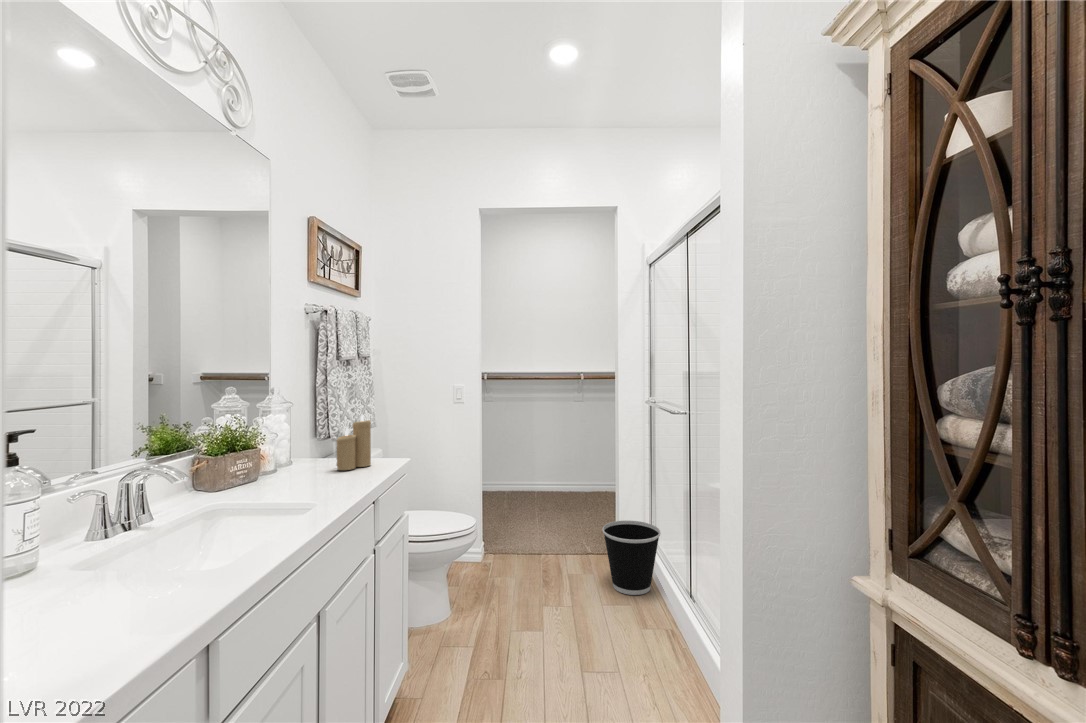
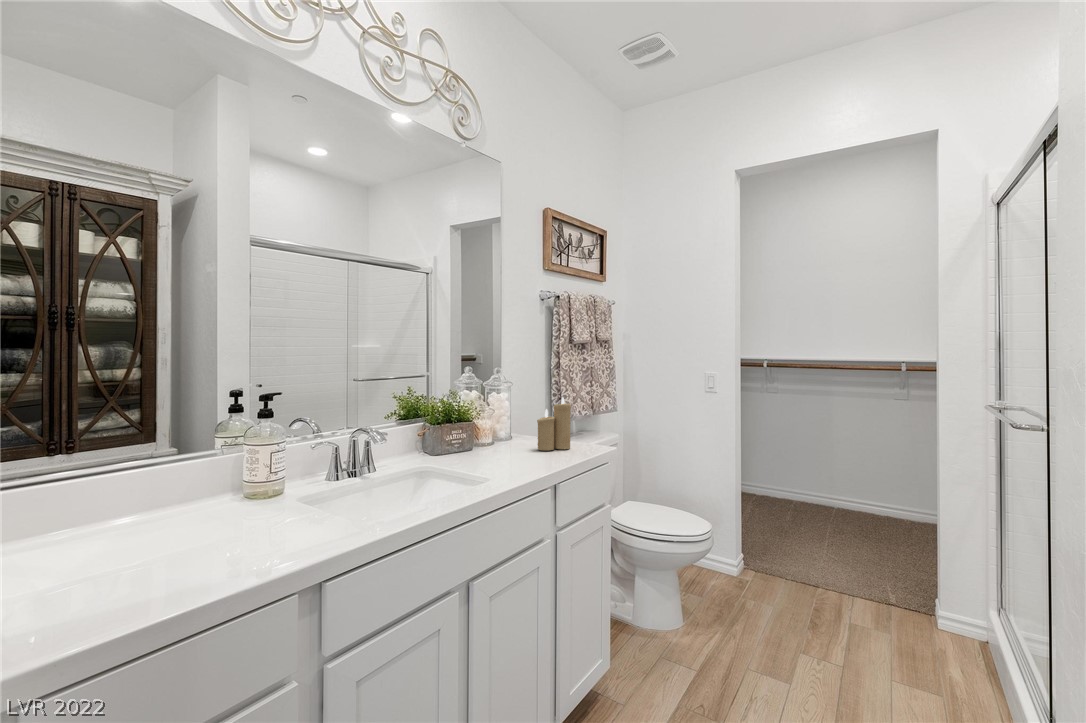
wastebasket: present [602,520,661,595] -> none [894,569,1000,684]

